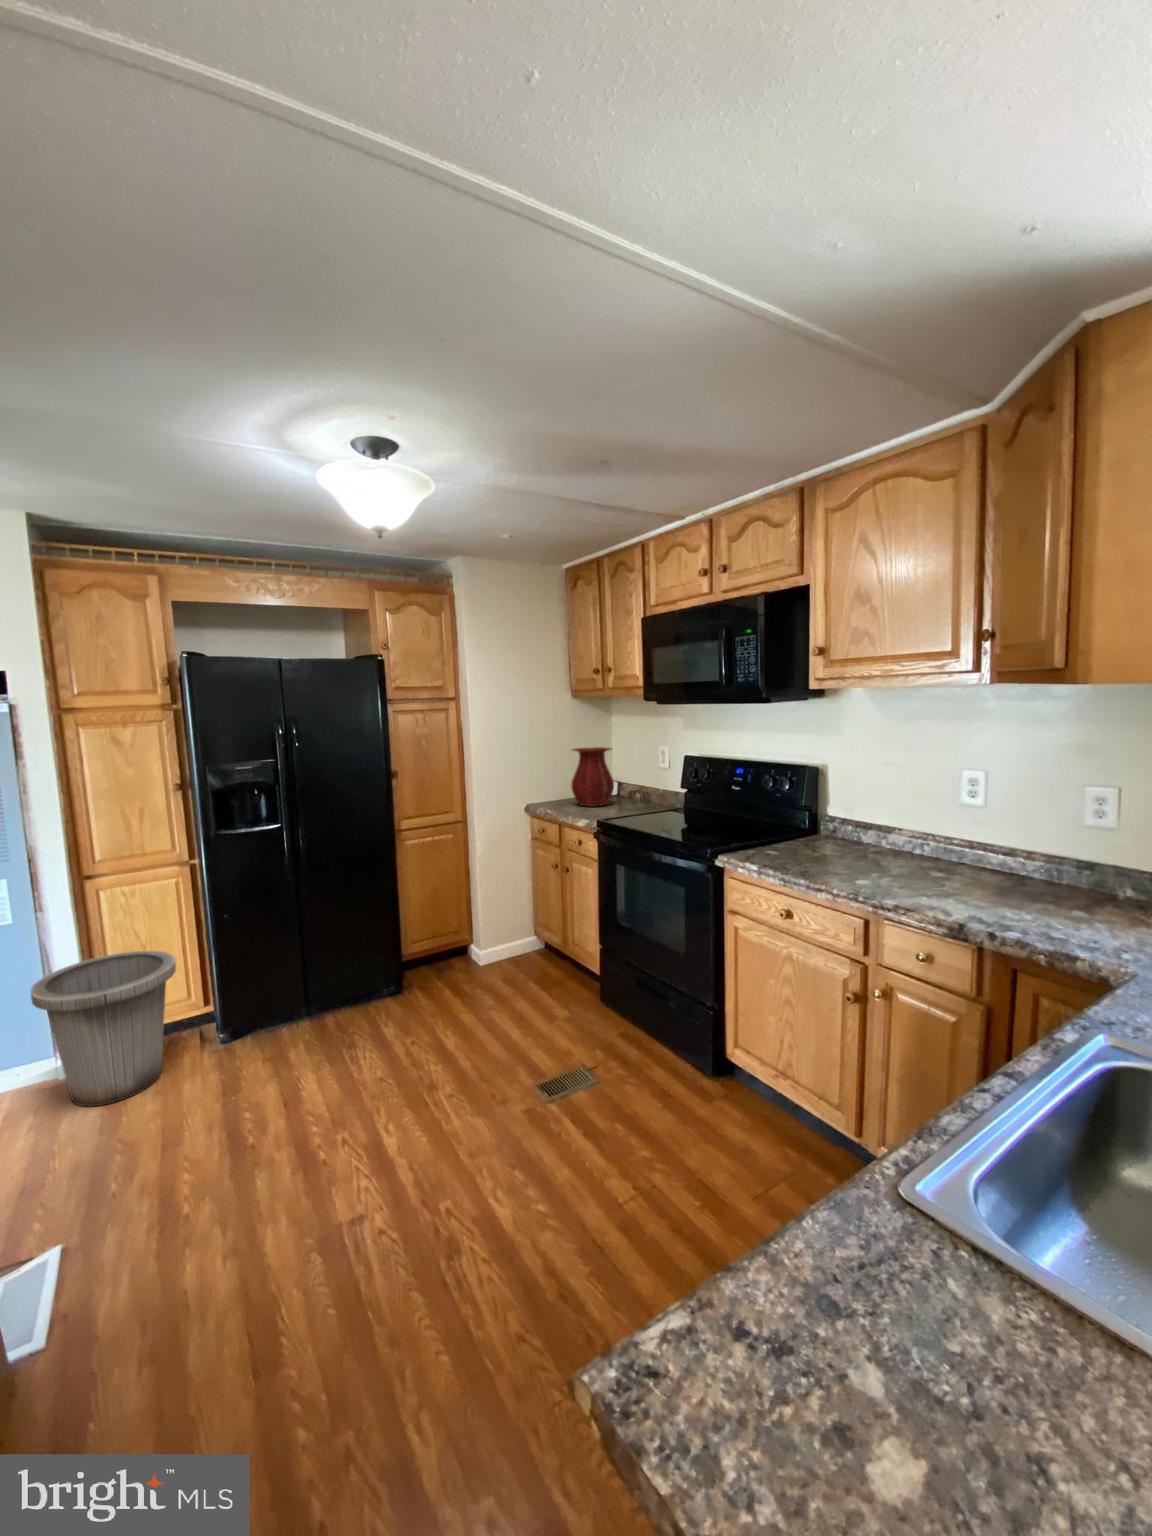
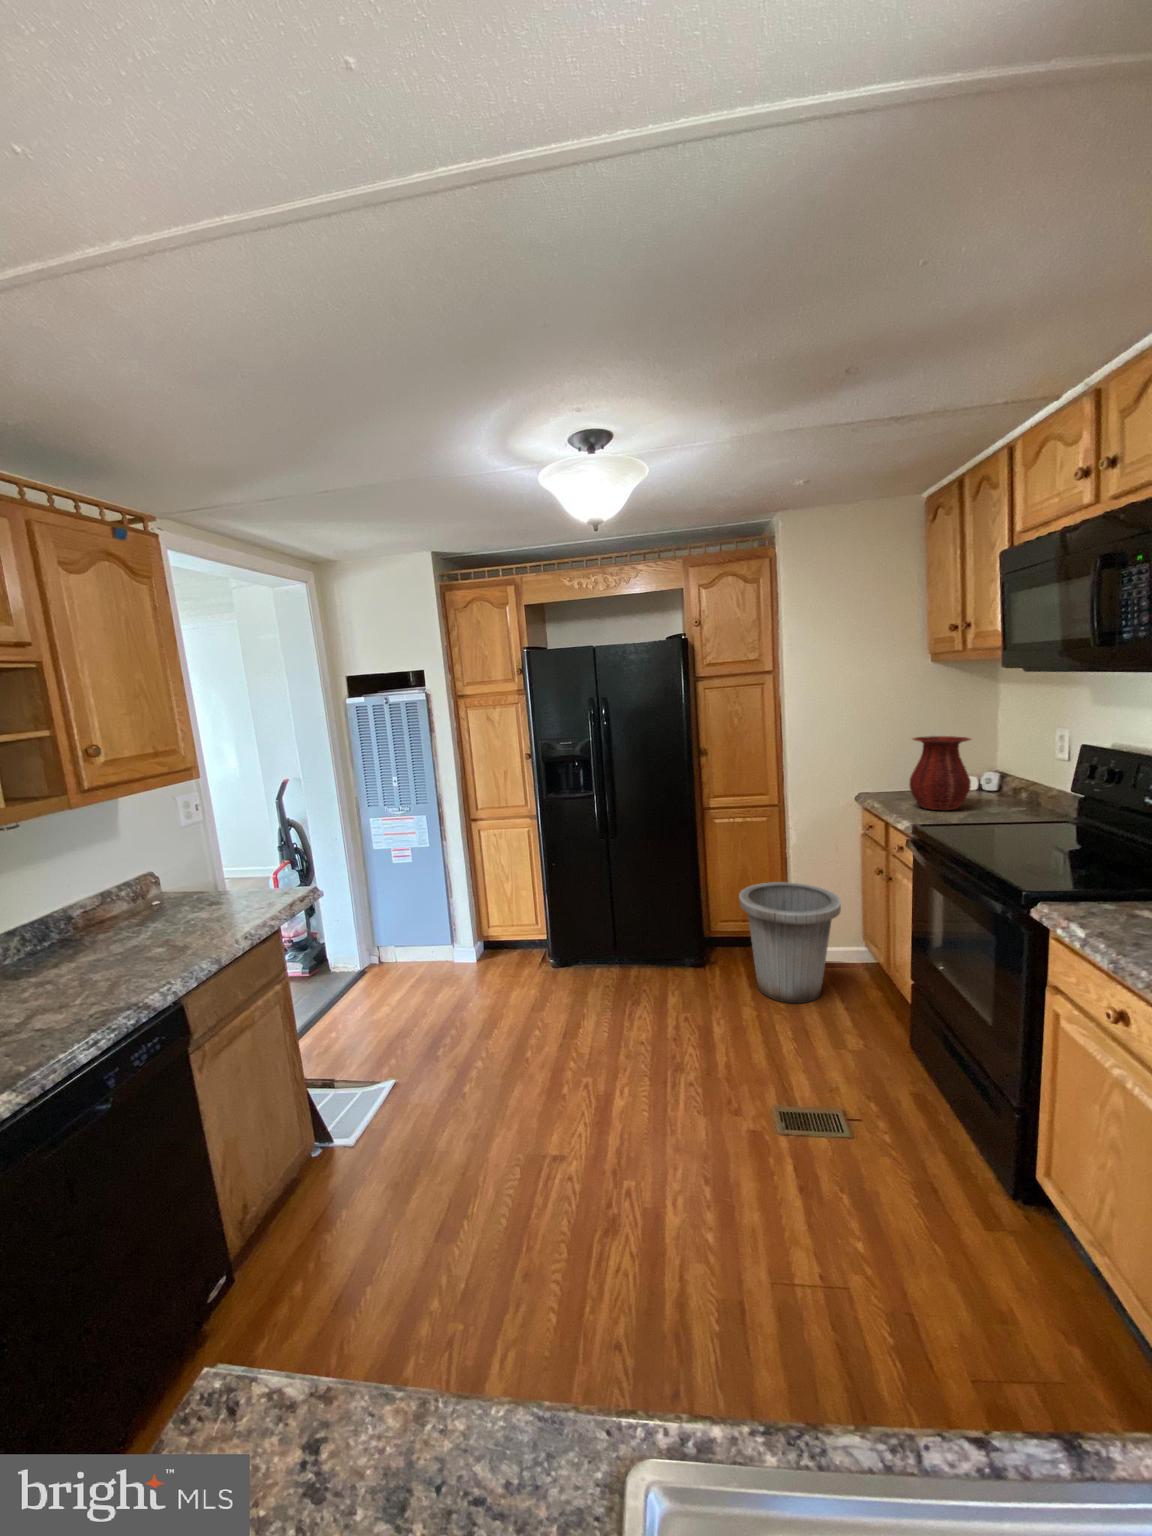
trash can: present [30,951,176,1106] -> present [739,882,841,1003]

